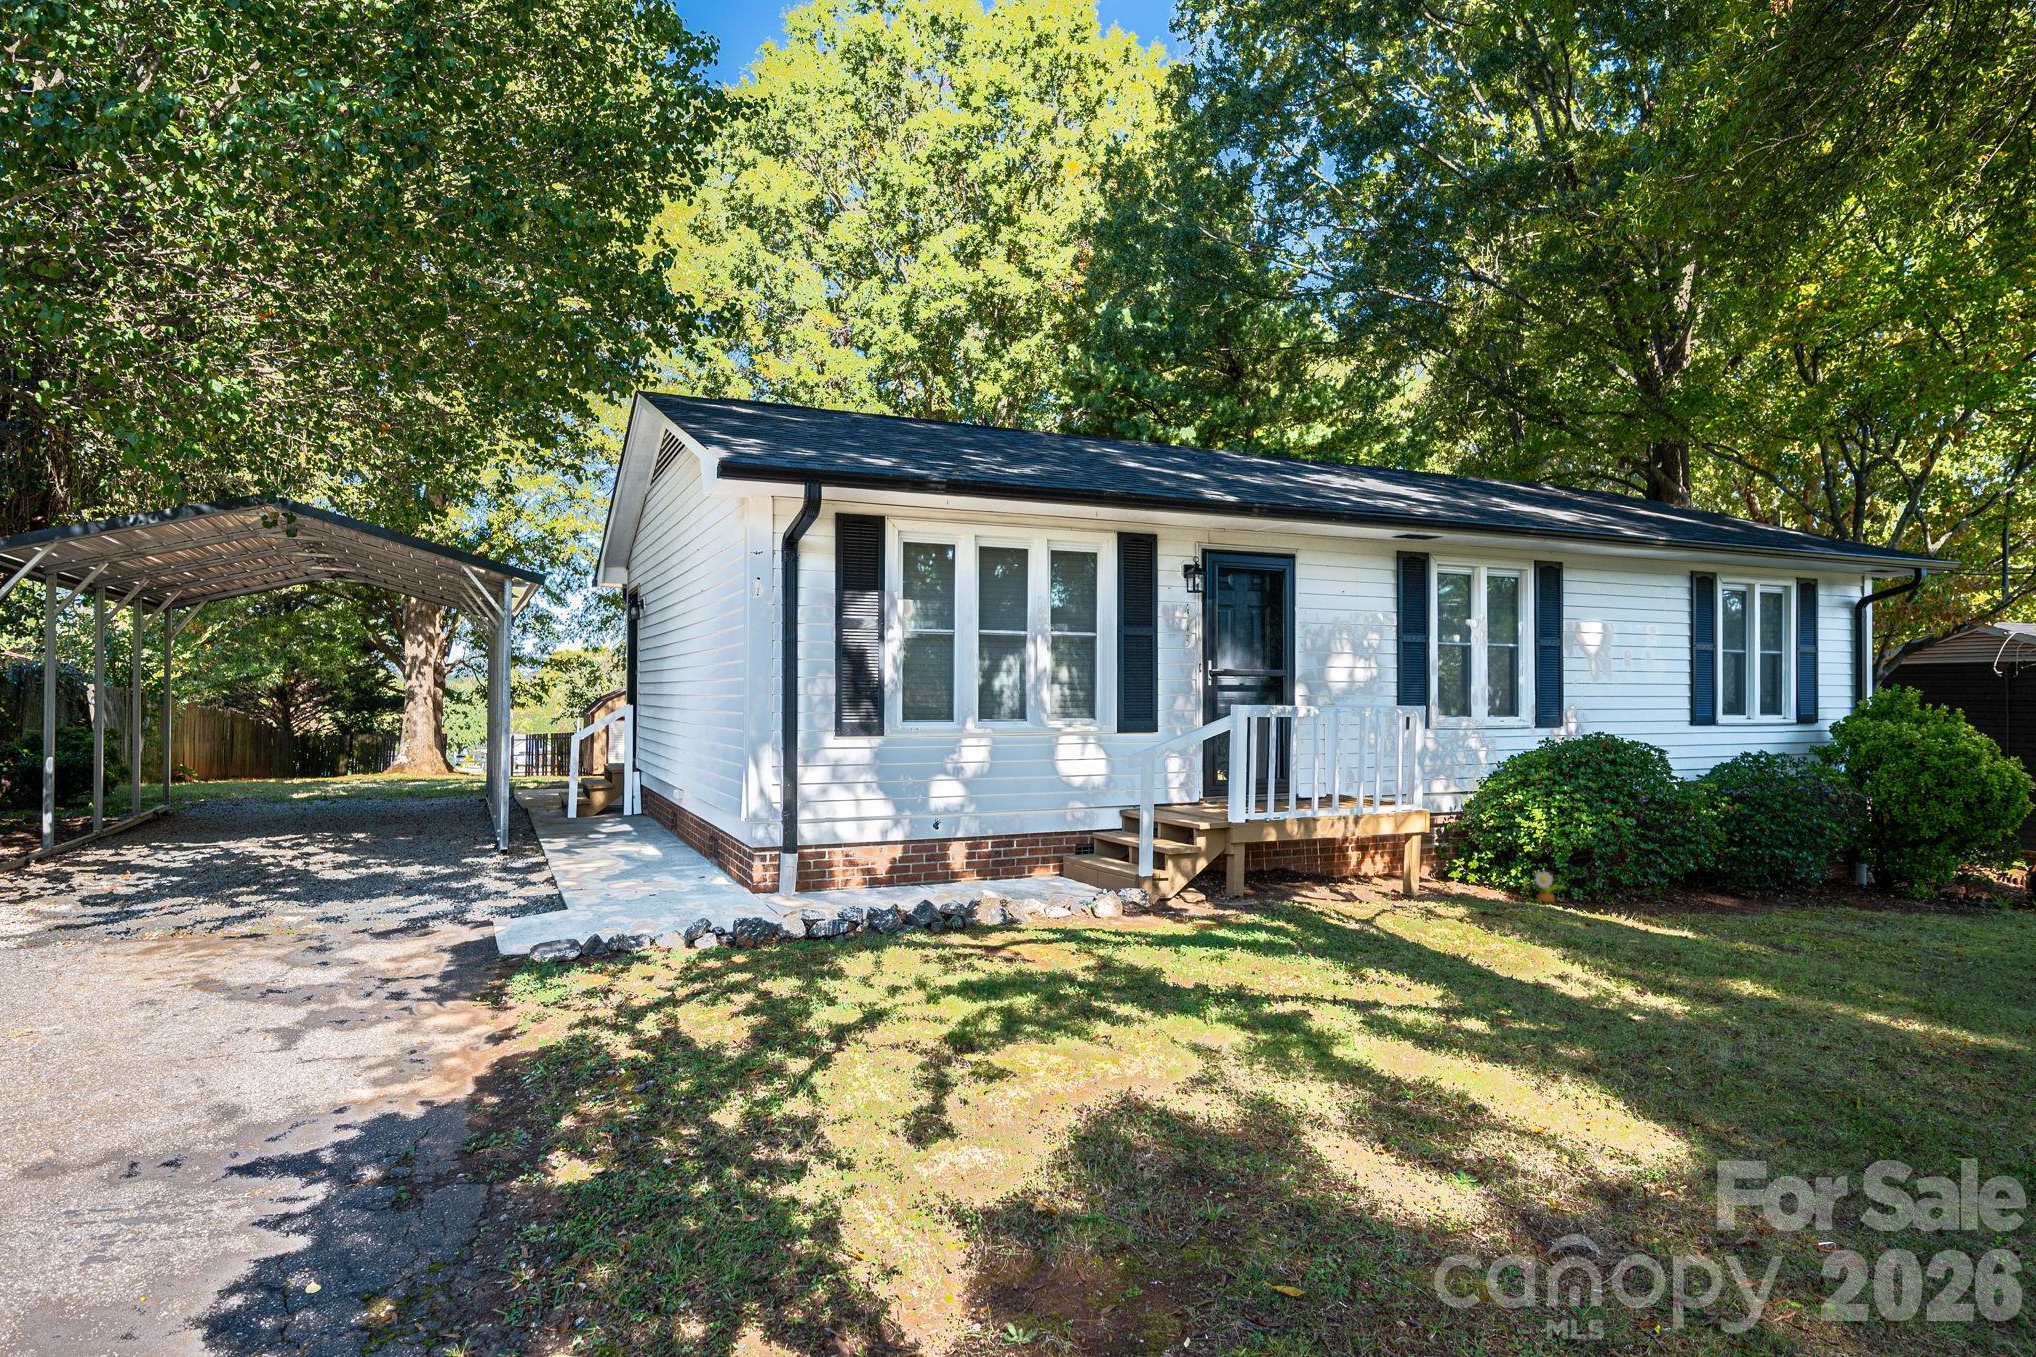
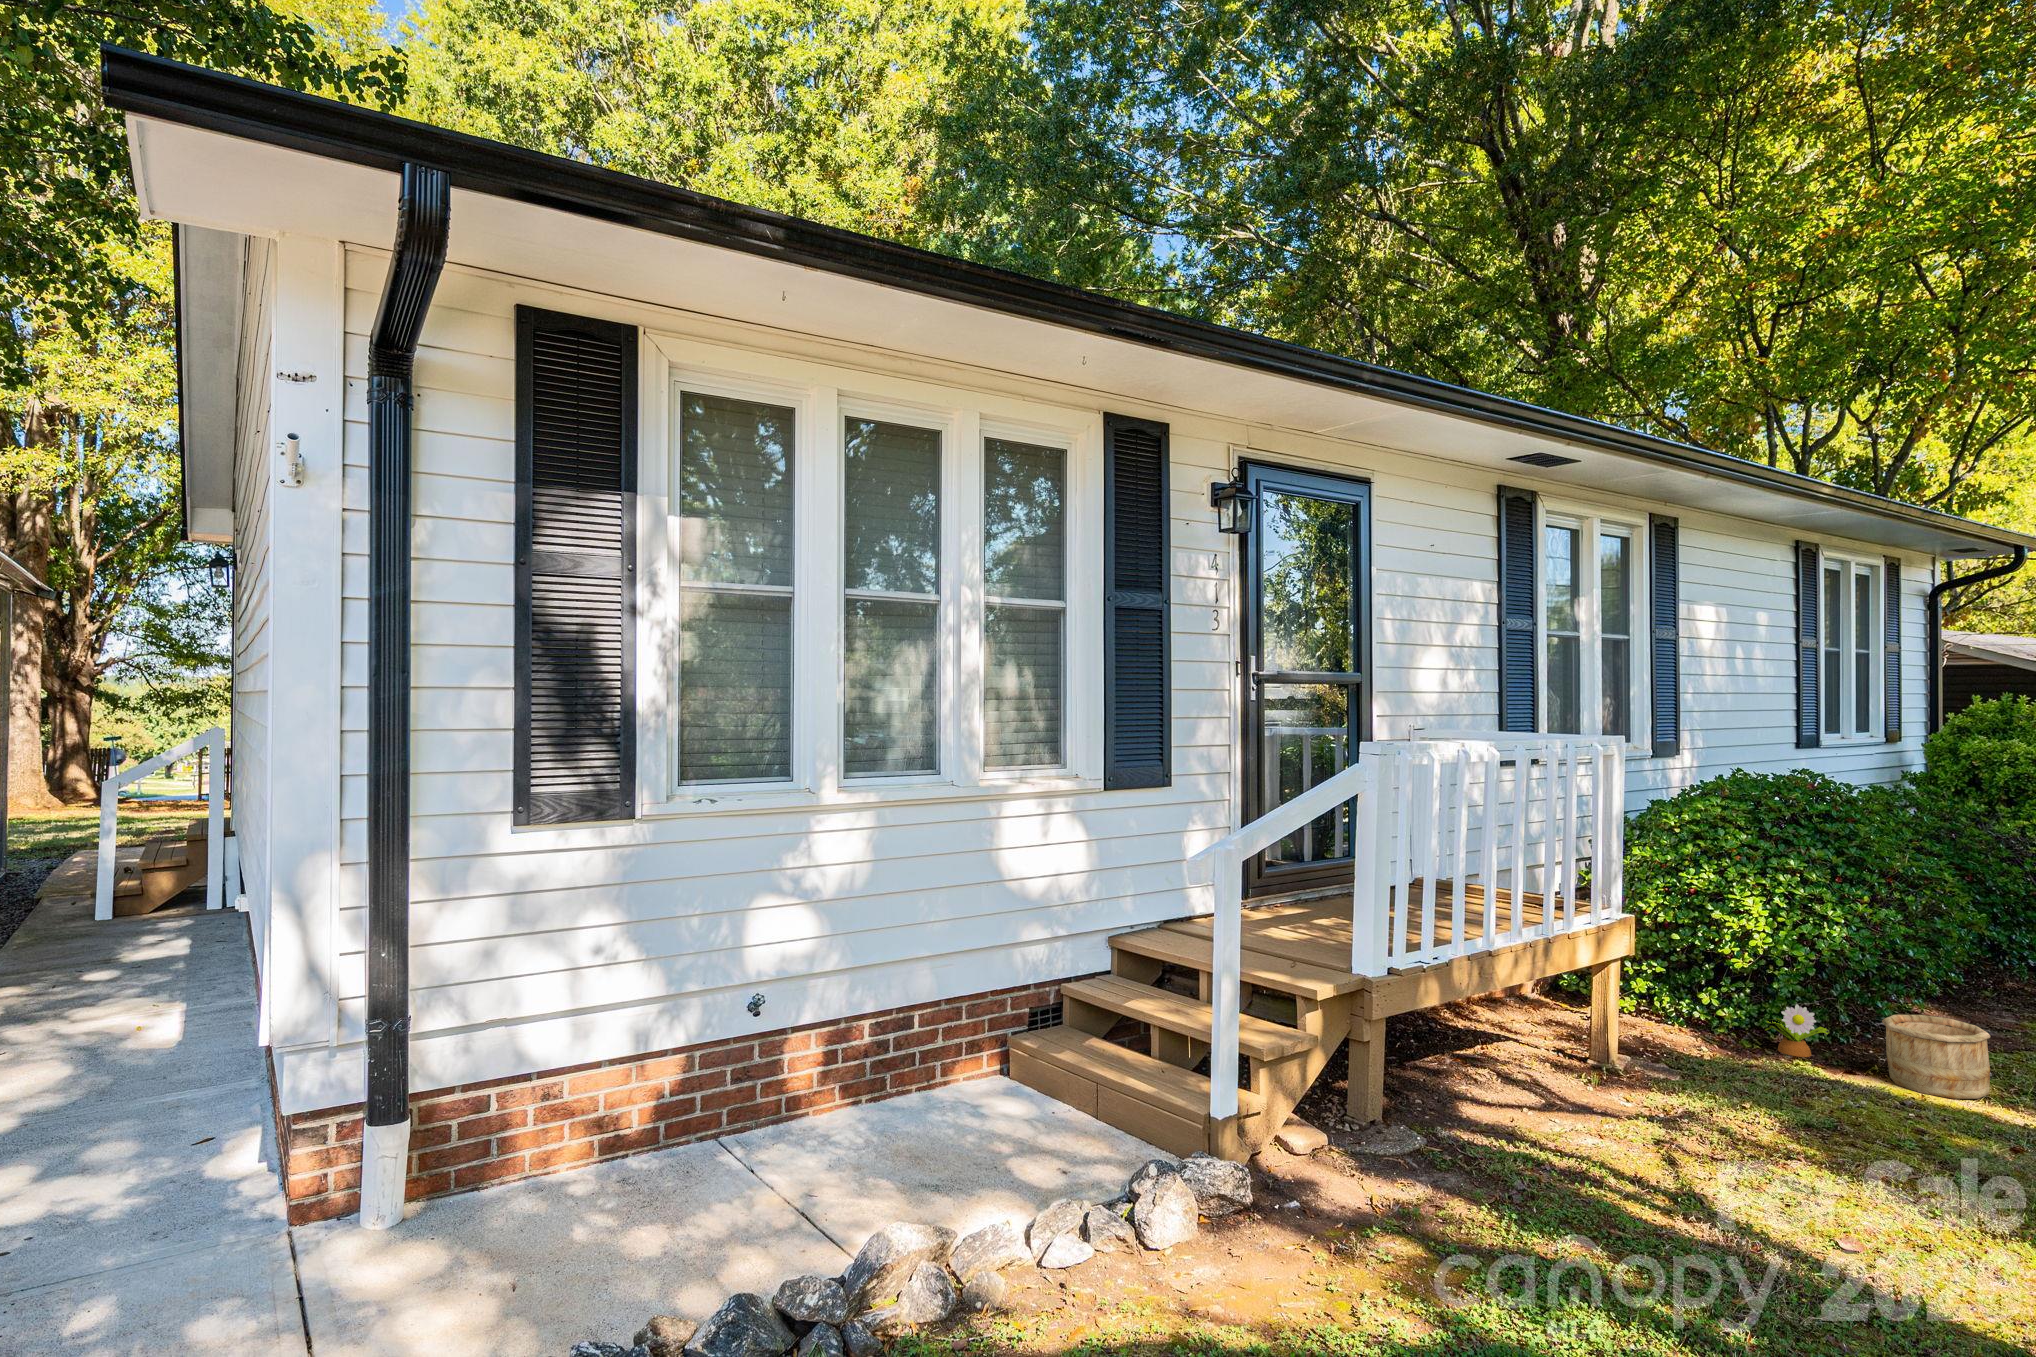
wooden bucket: none [1576,874,1629,918] -> present [1882,1015,1990,1099]

